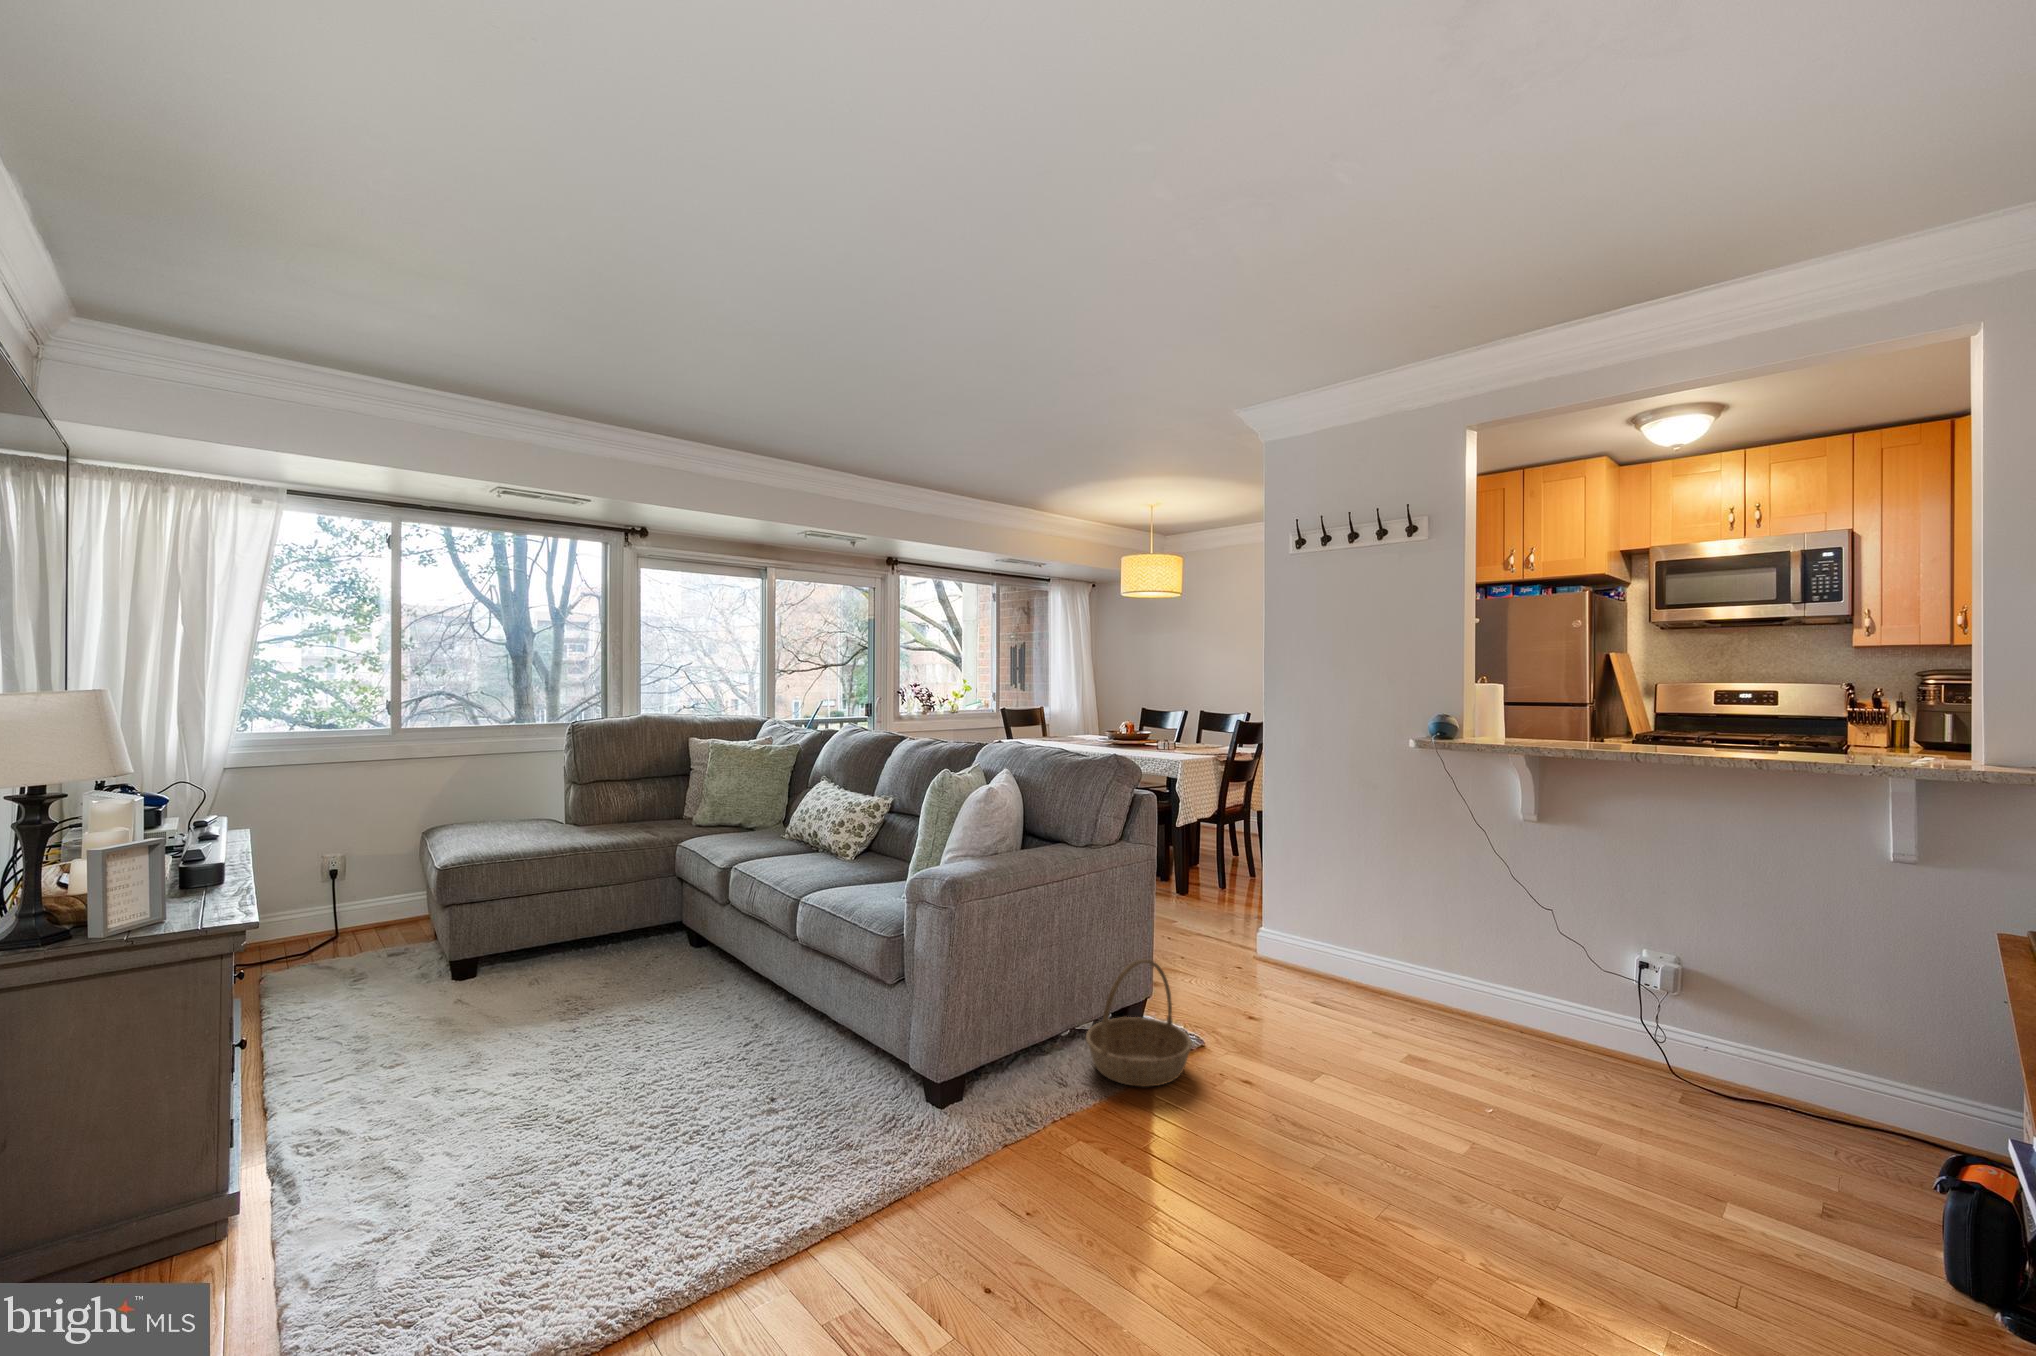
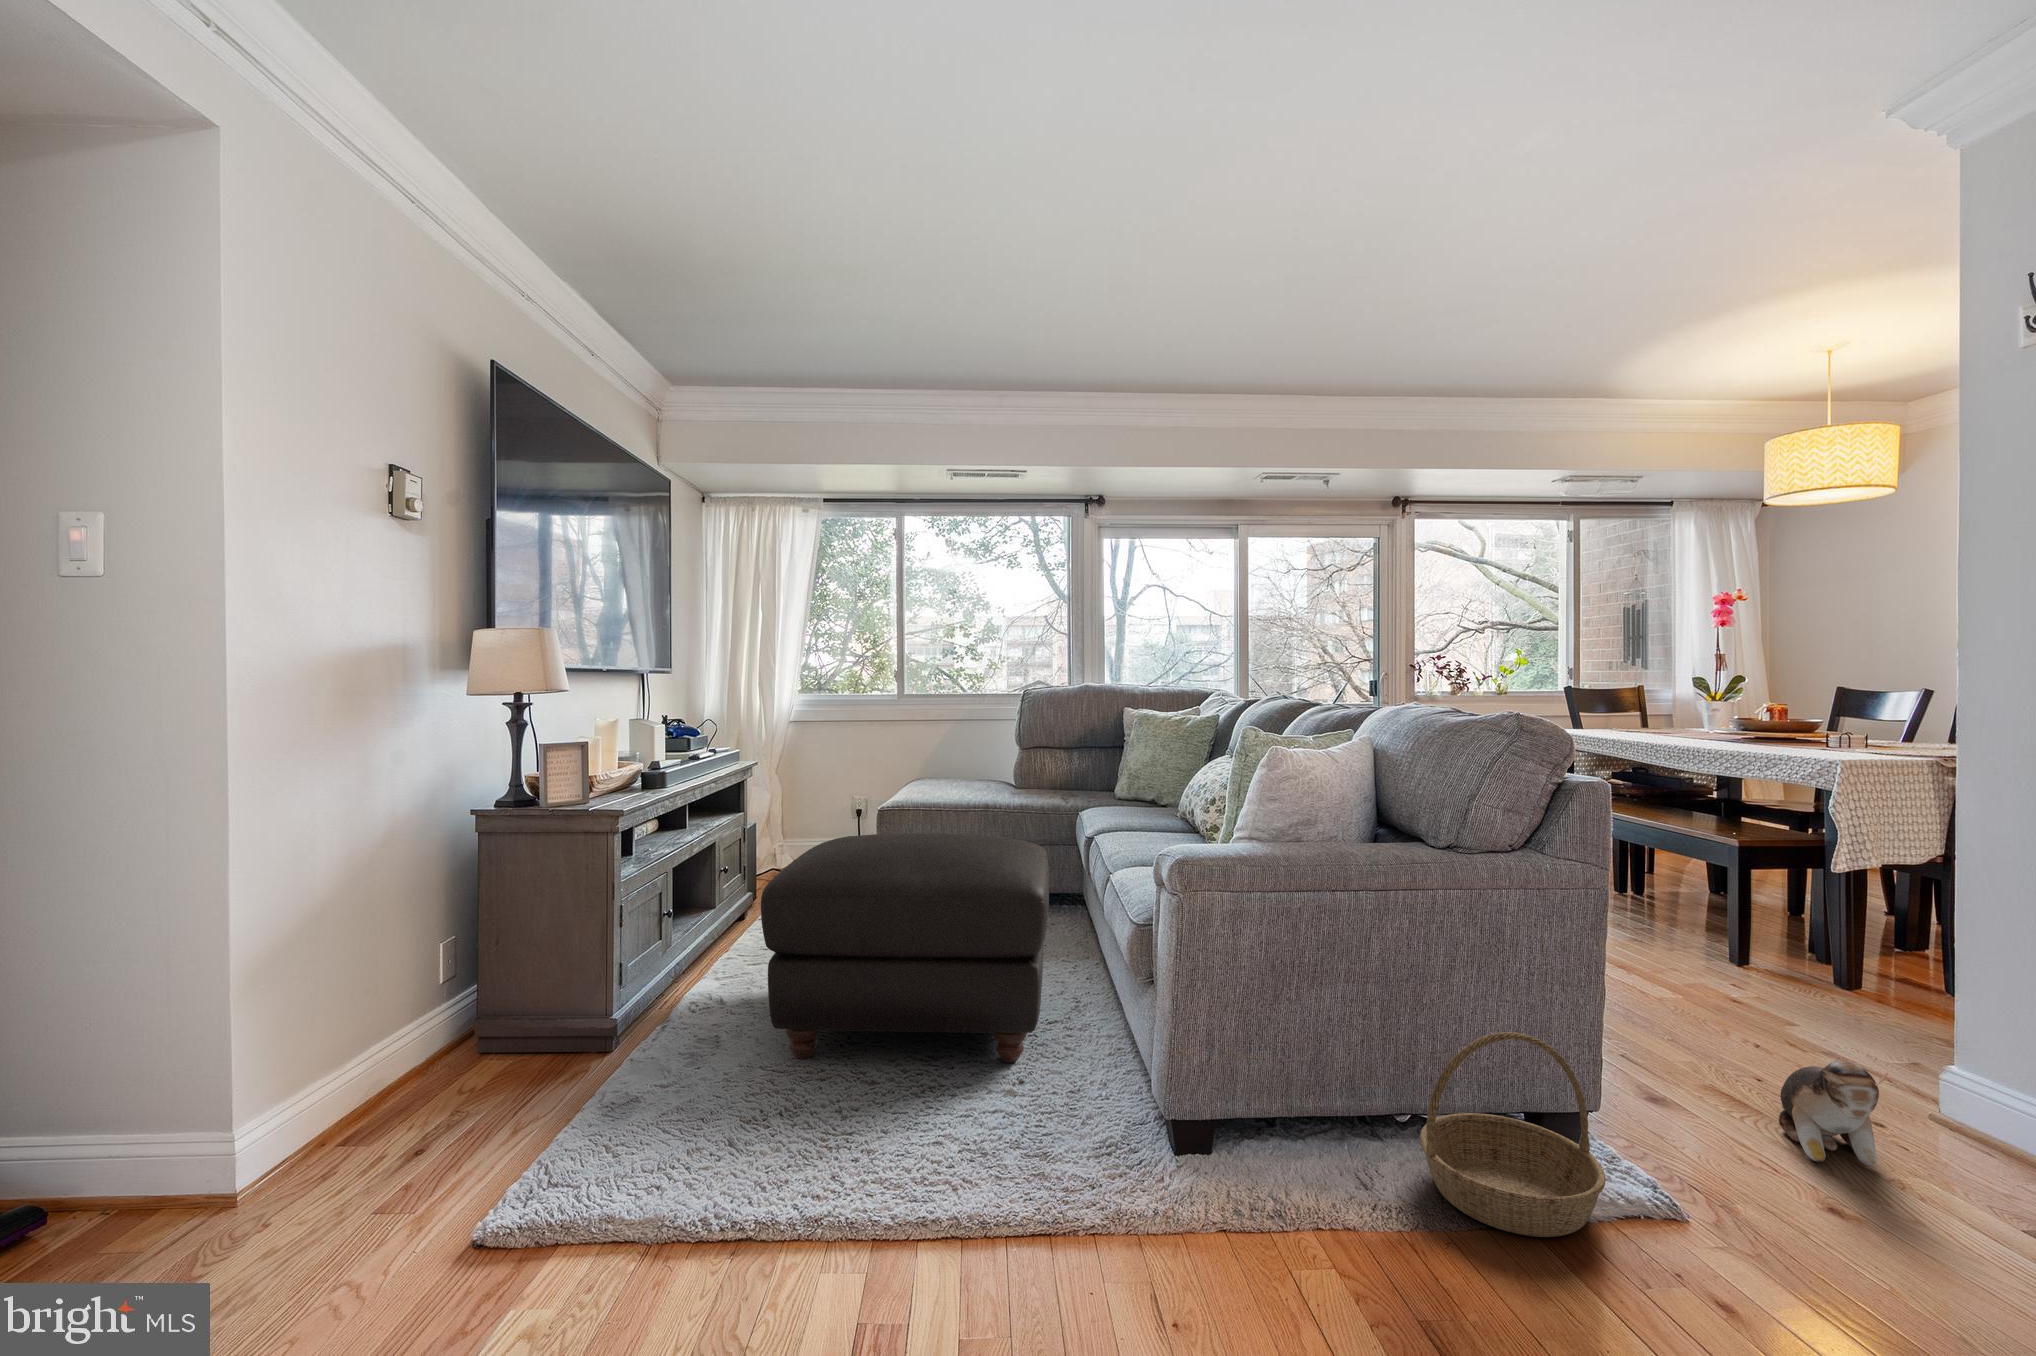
ottoman: none [458,882,785,1155] -> present [761,833,1049,1062]
plush toy: none [1212,937,1278,999] -> present [1779,1058,1888,1167]

